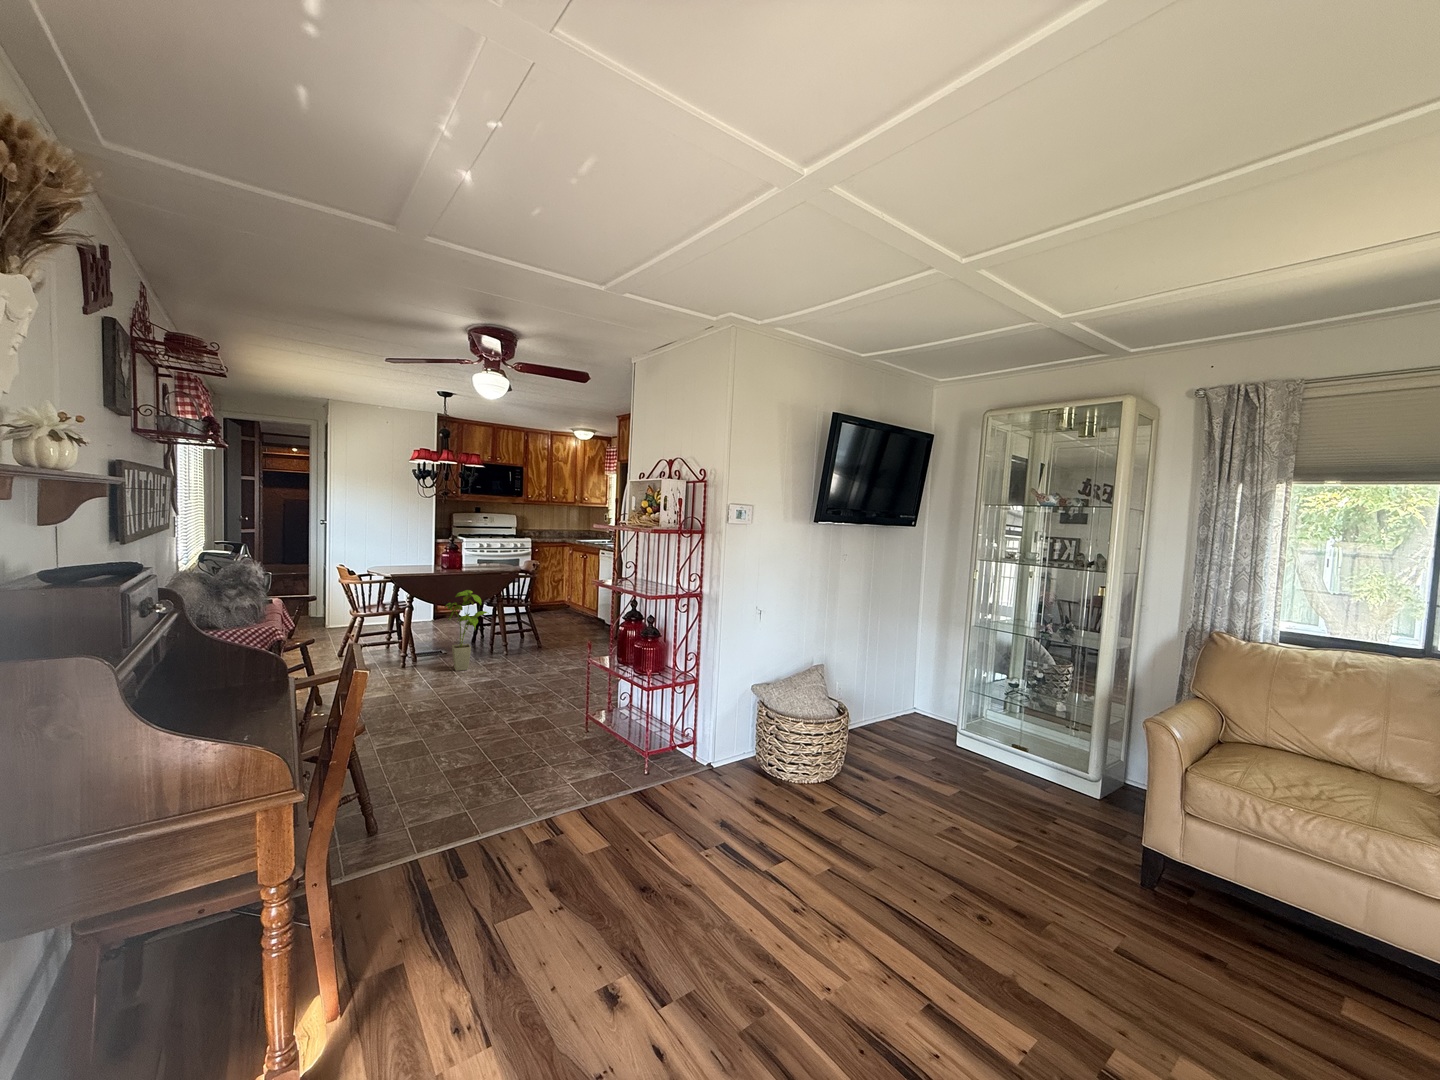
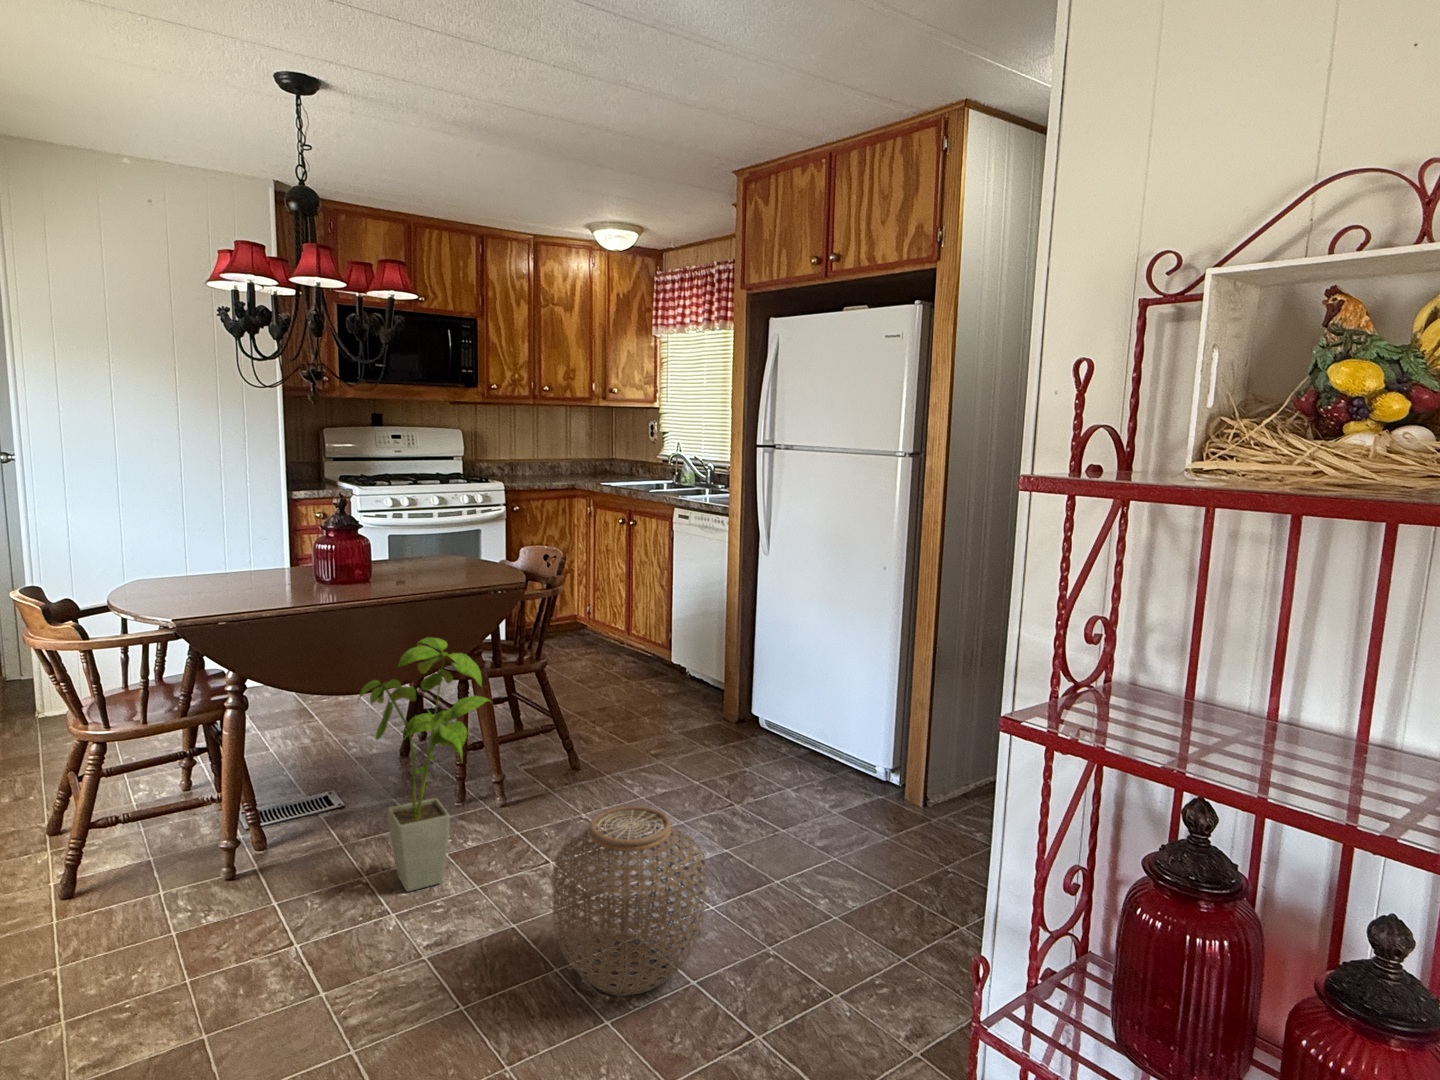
woven basket: none [491,640,538,691] -> present [553,806,706,995]

